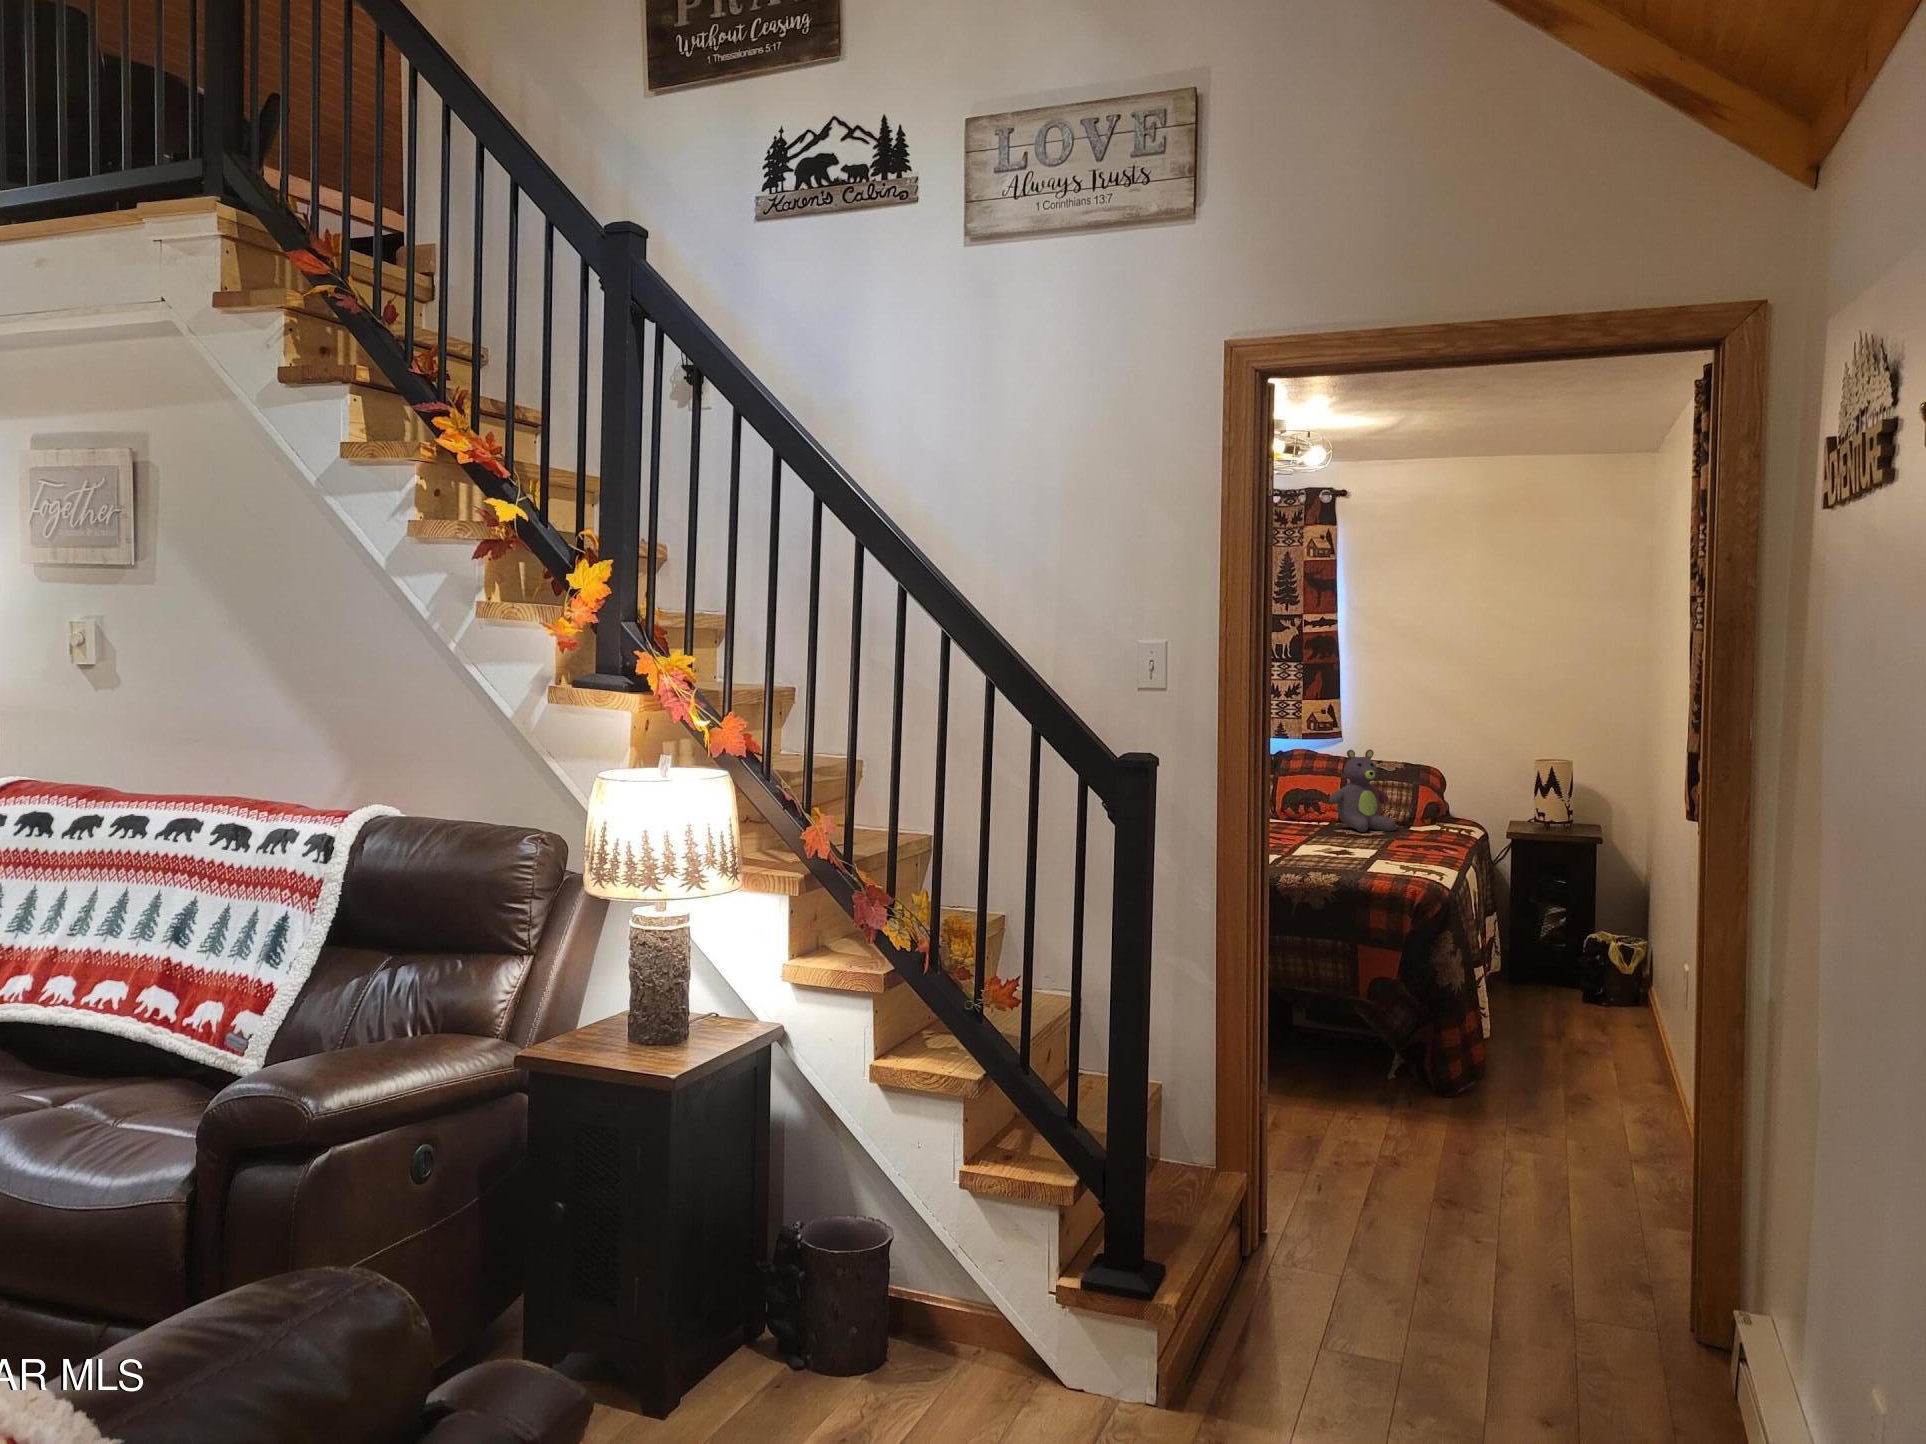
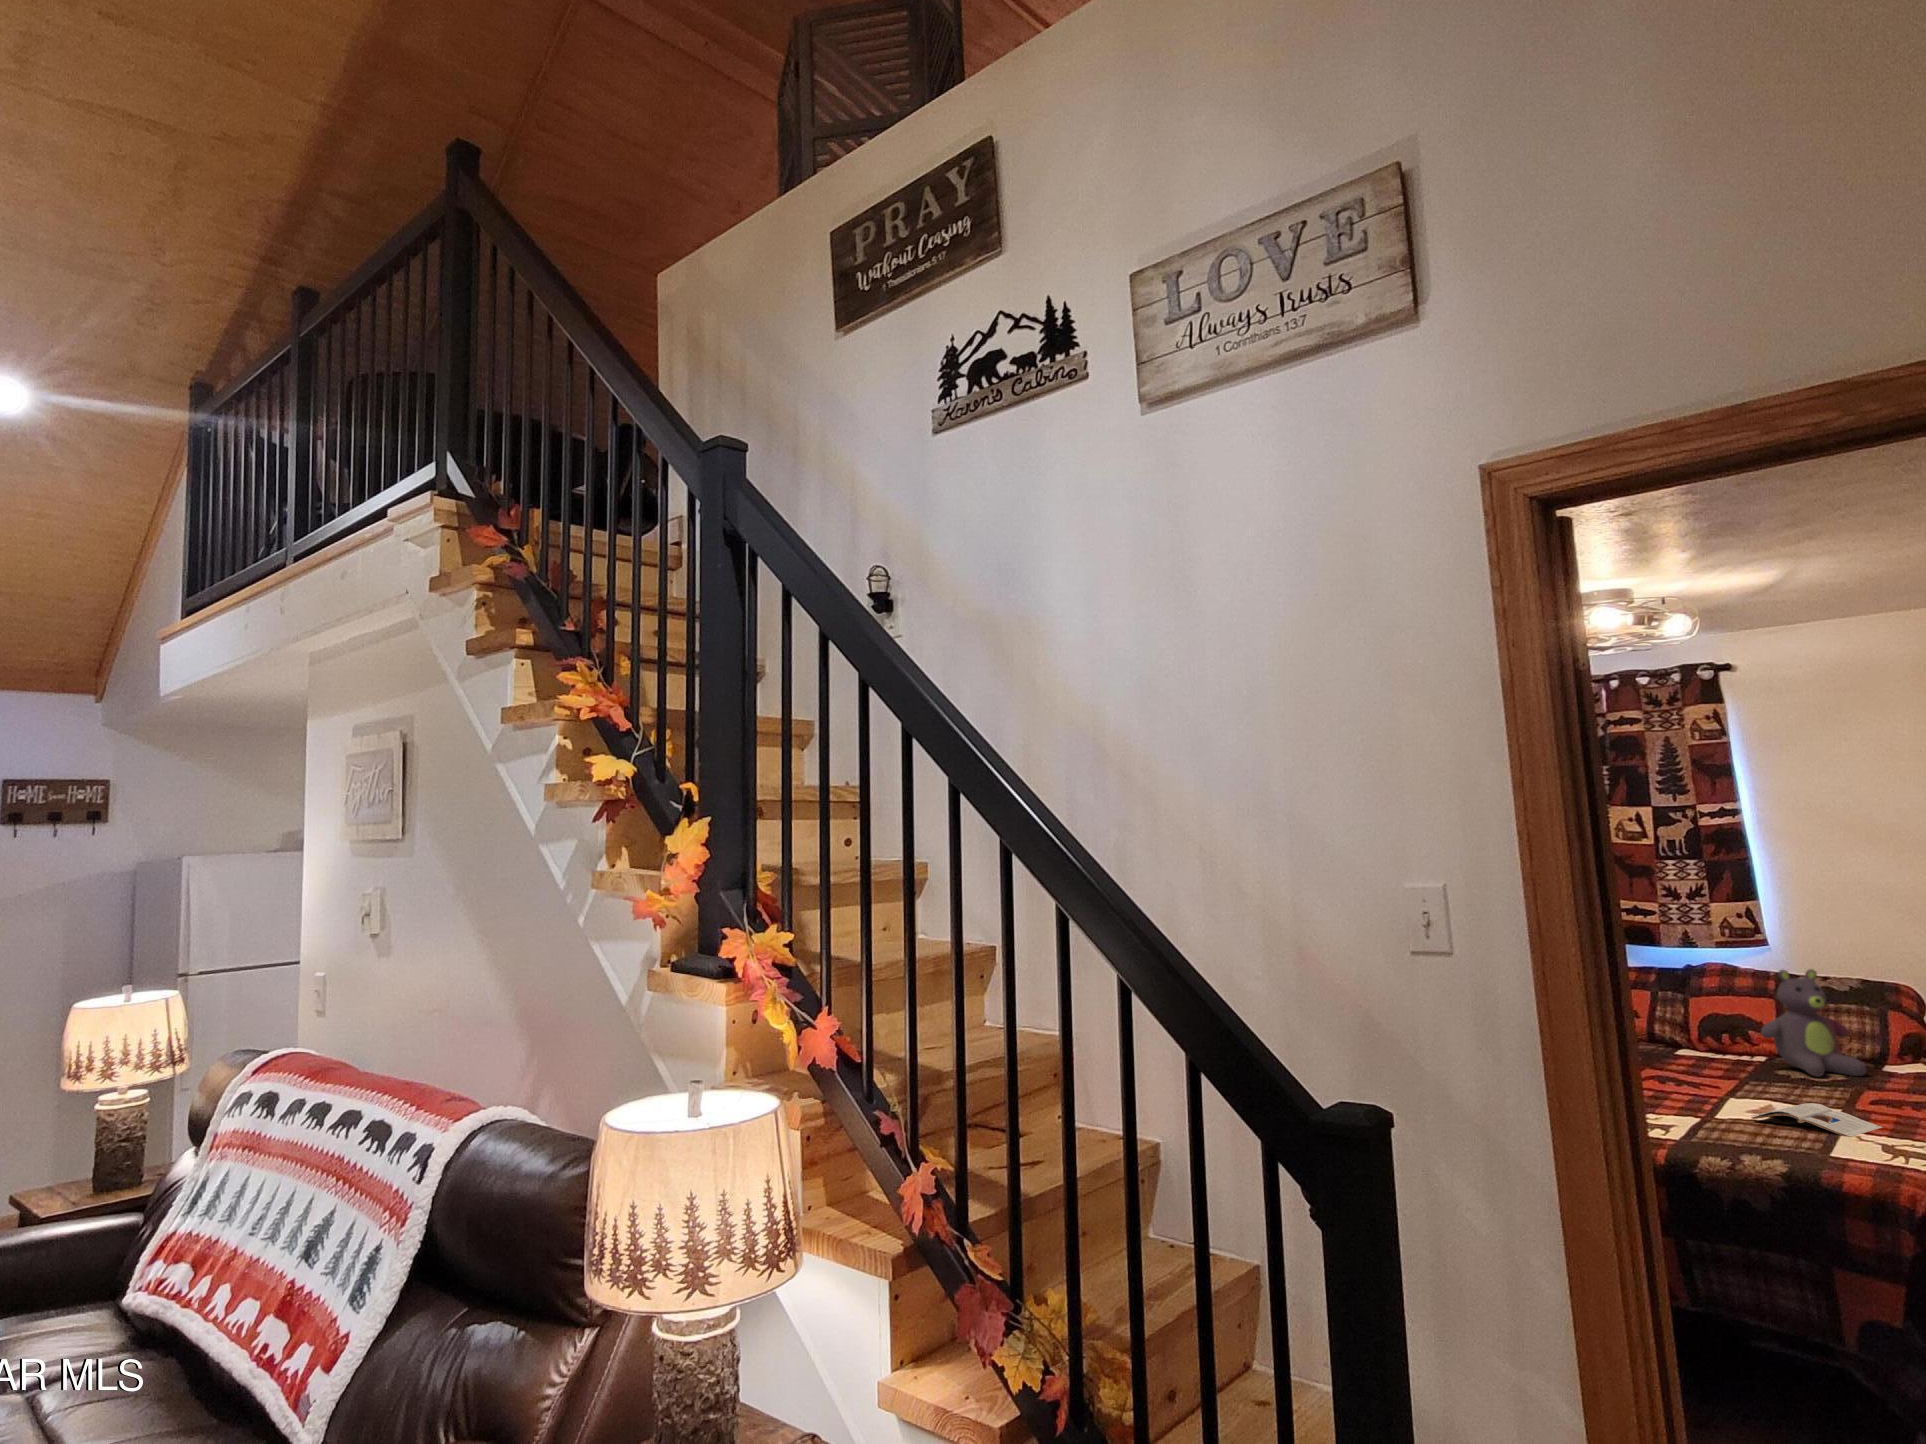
magazine: none [1317,842,1400,861] -> present [1751,1103,1882,1137]

